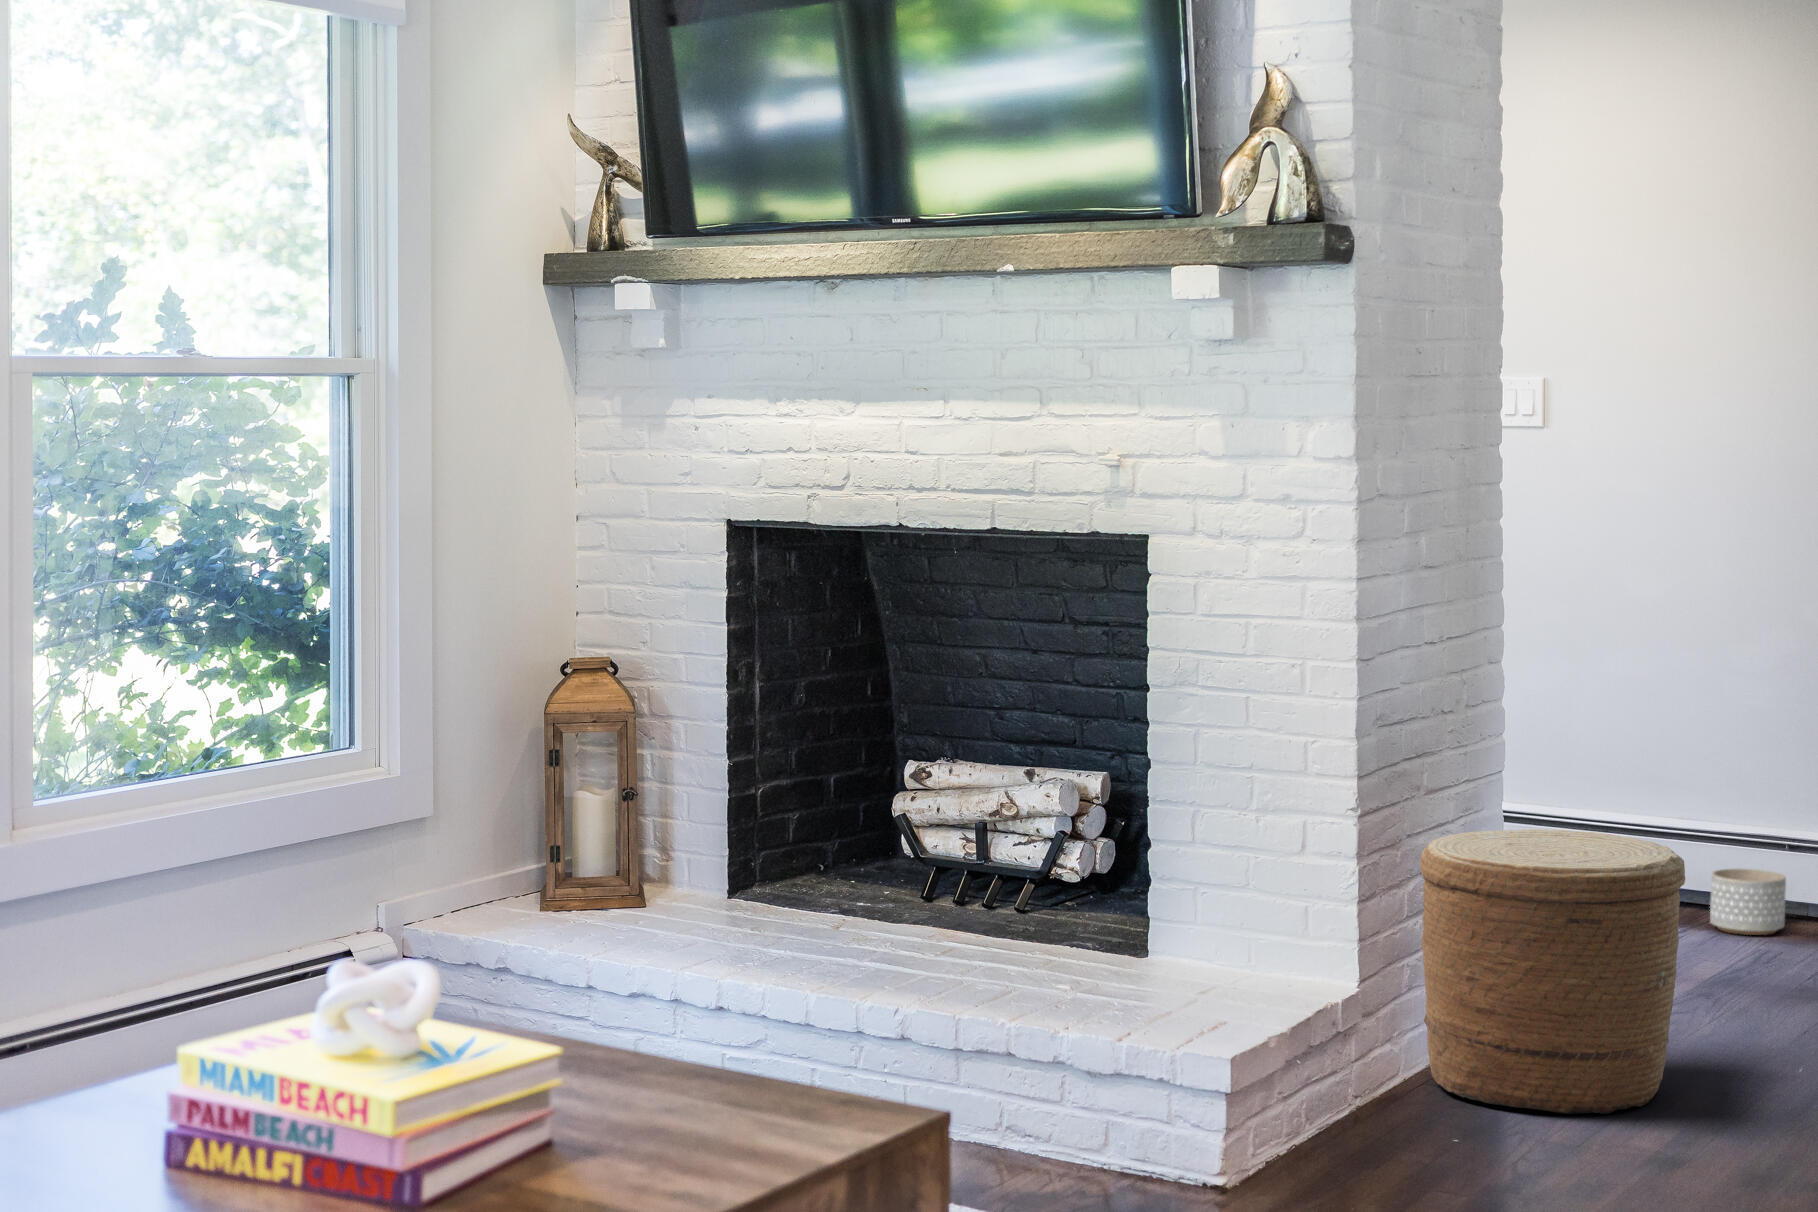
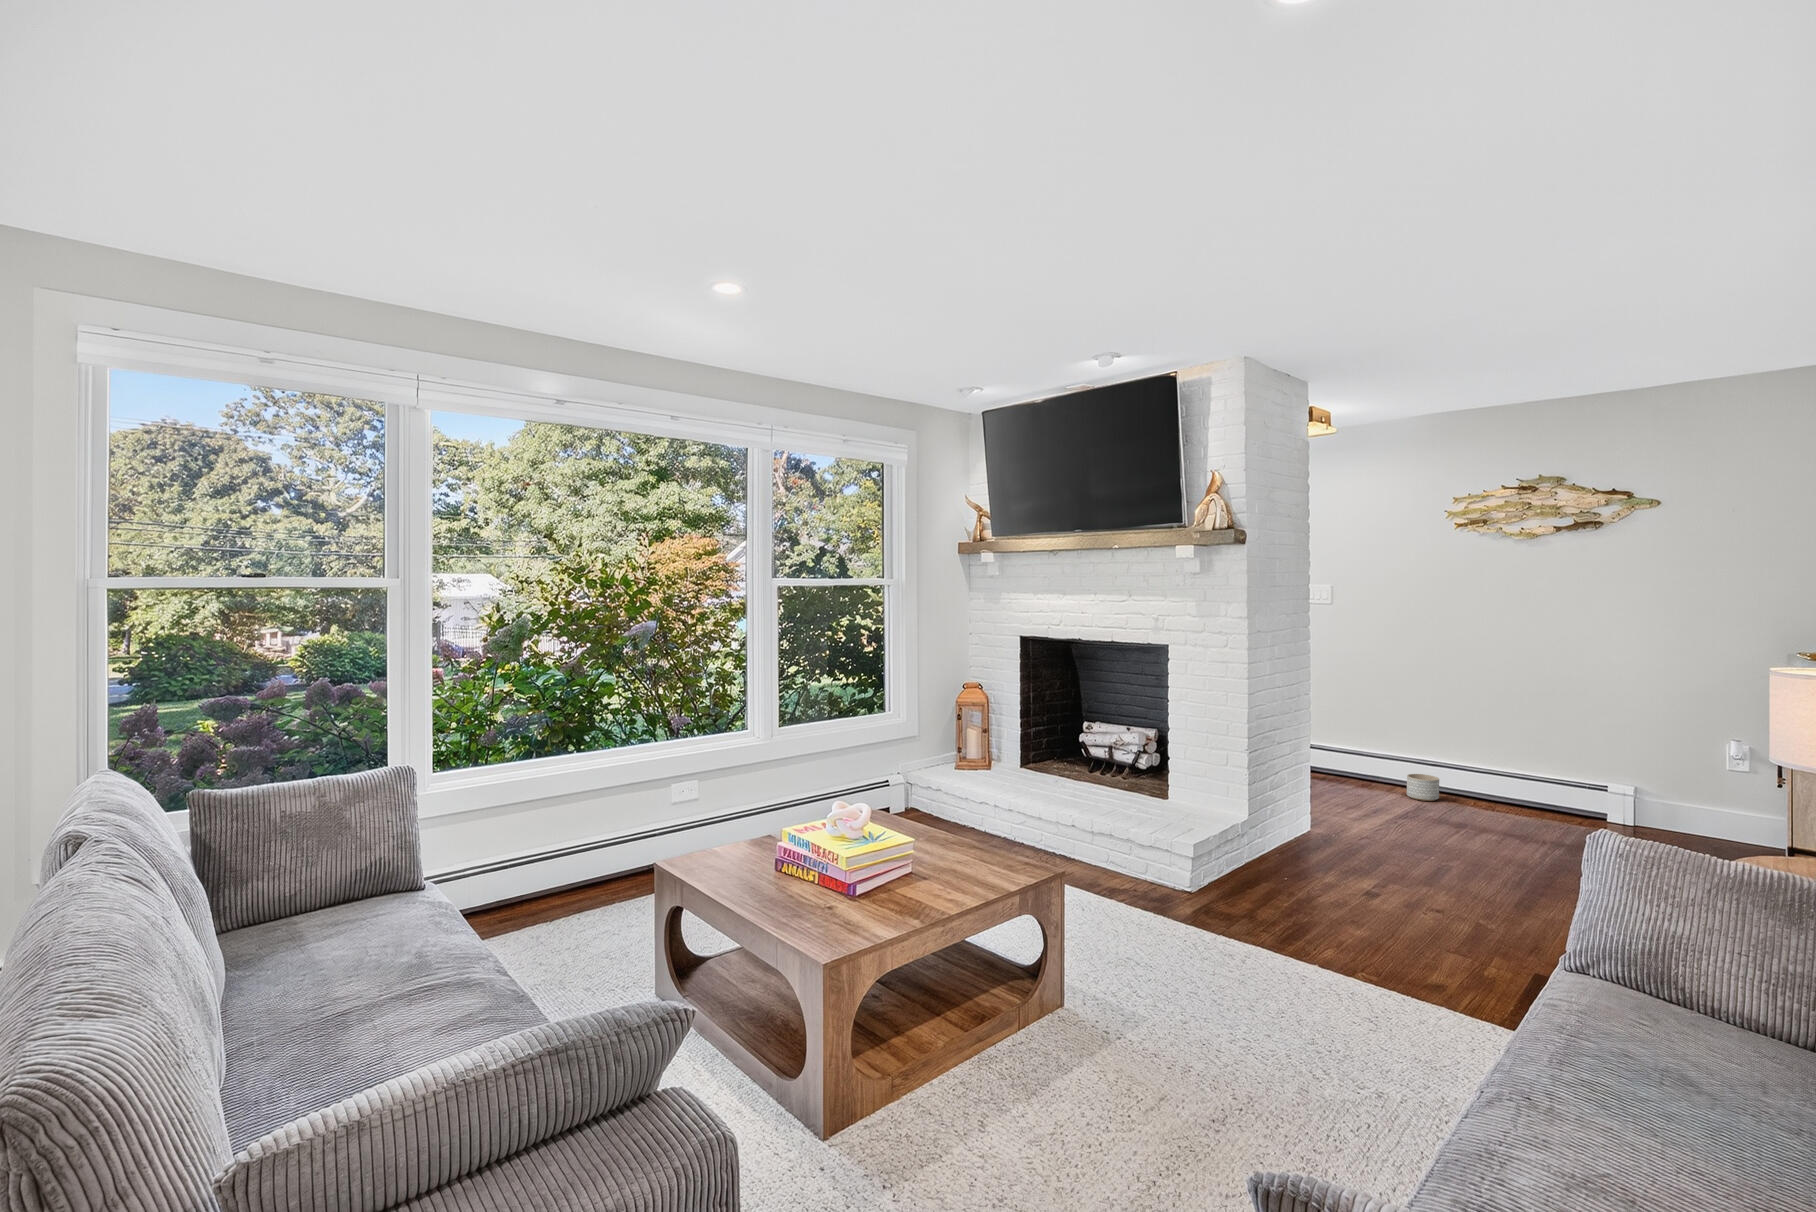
woven basket: present [1420,829,1685,1115] -> none [1277,762,1389,881]

